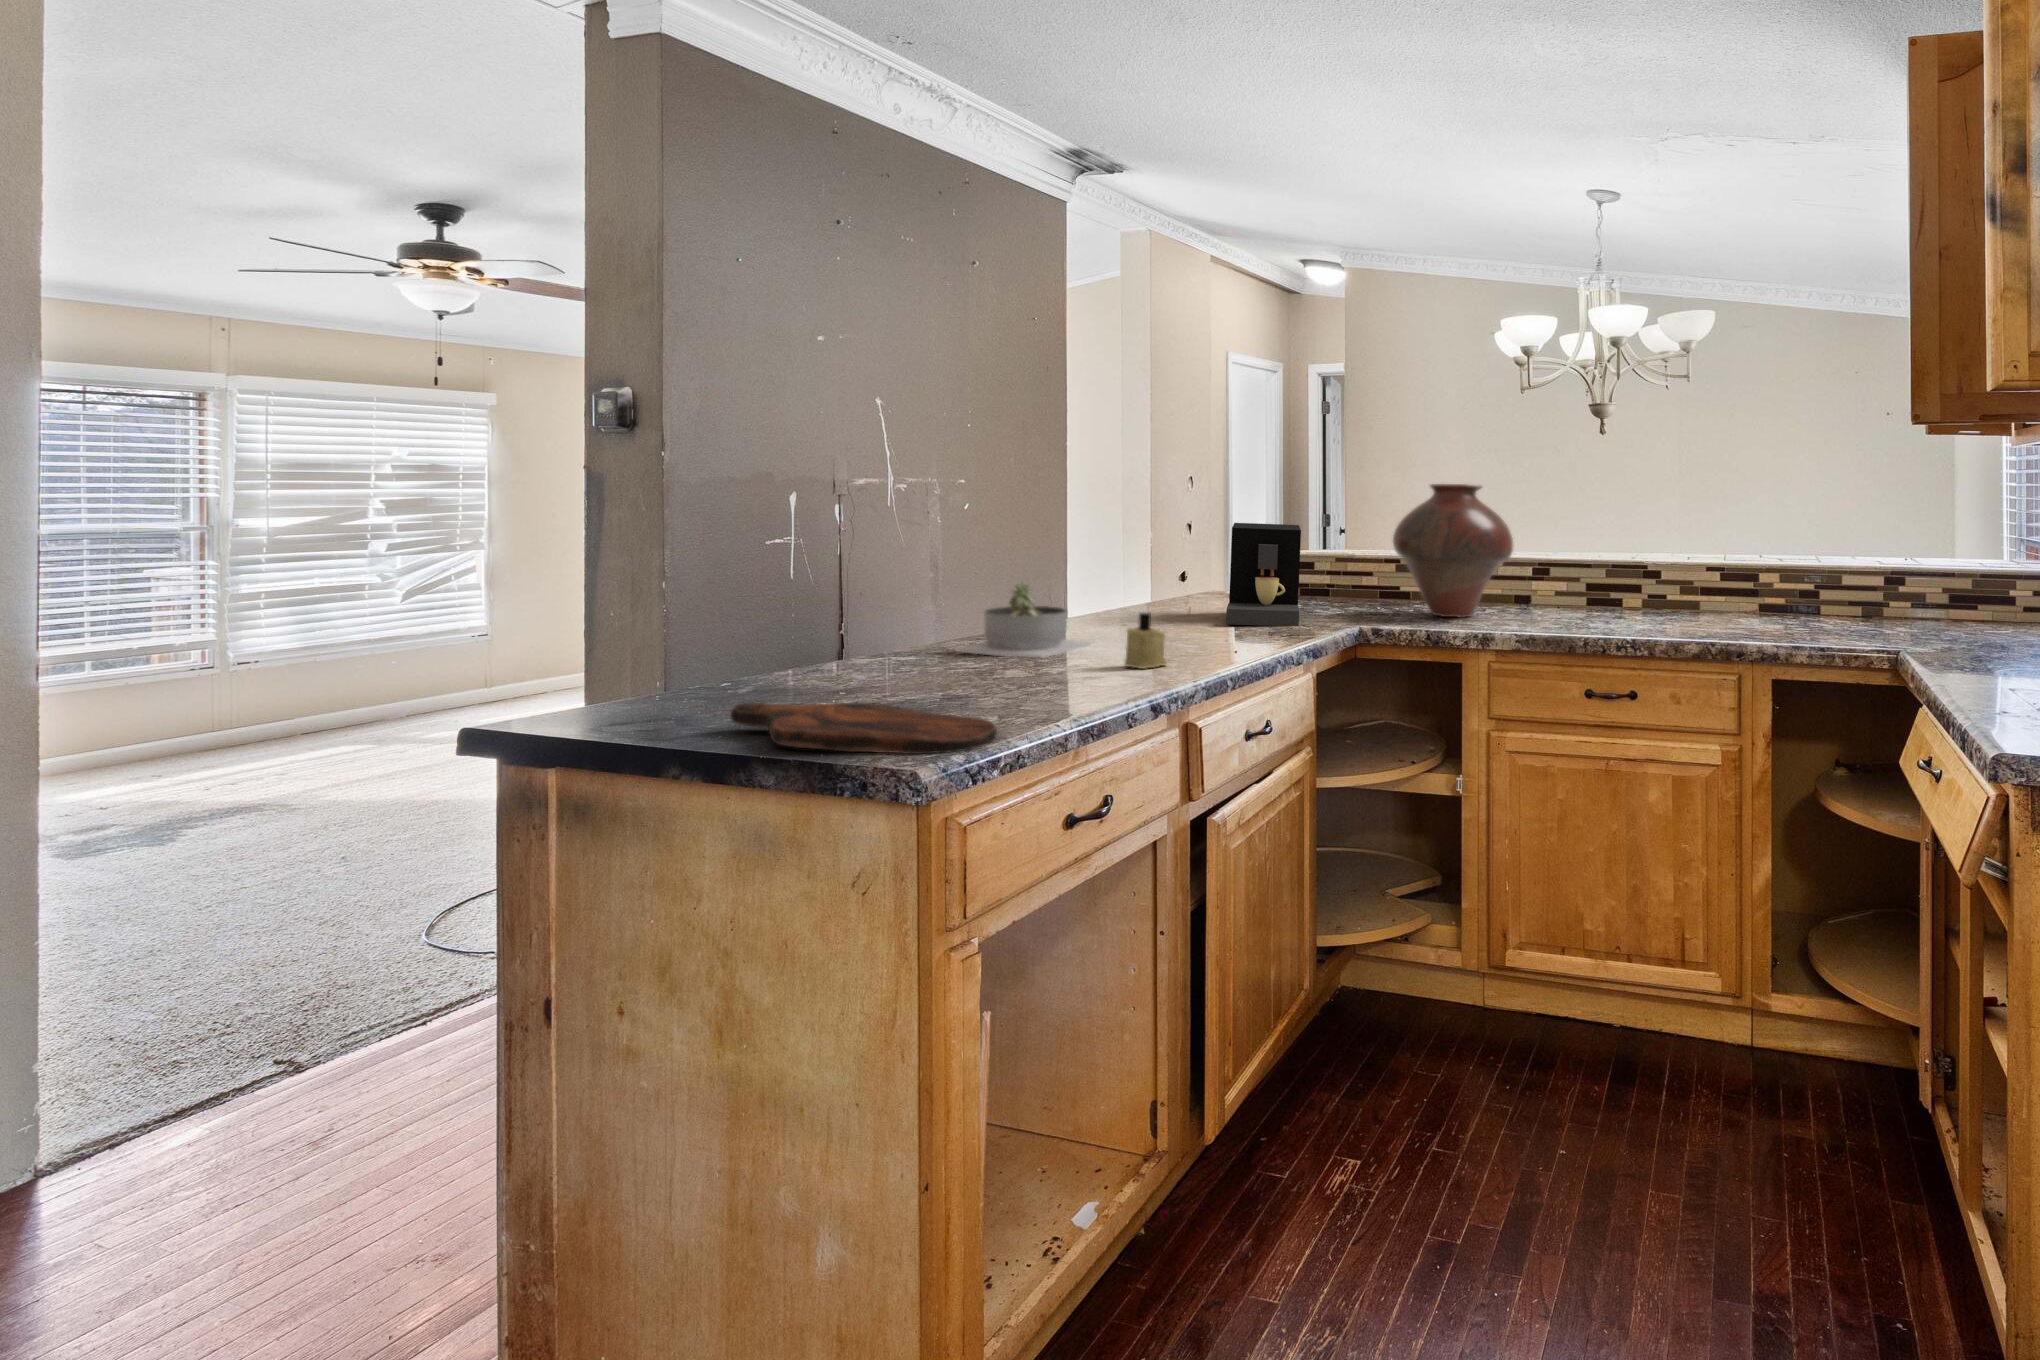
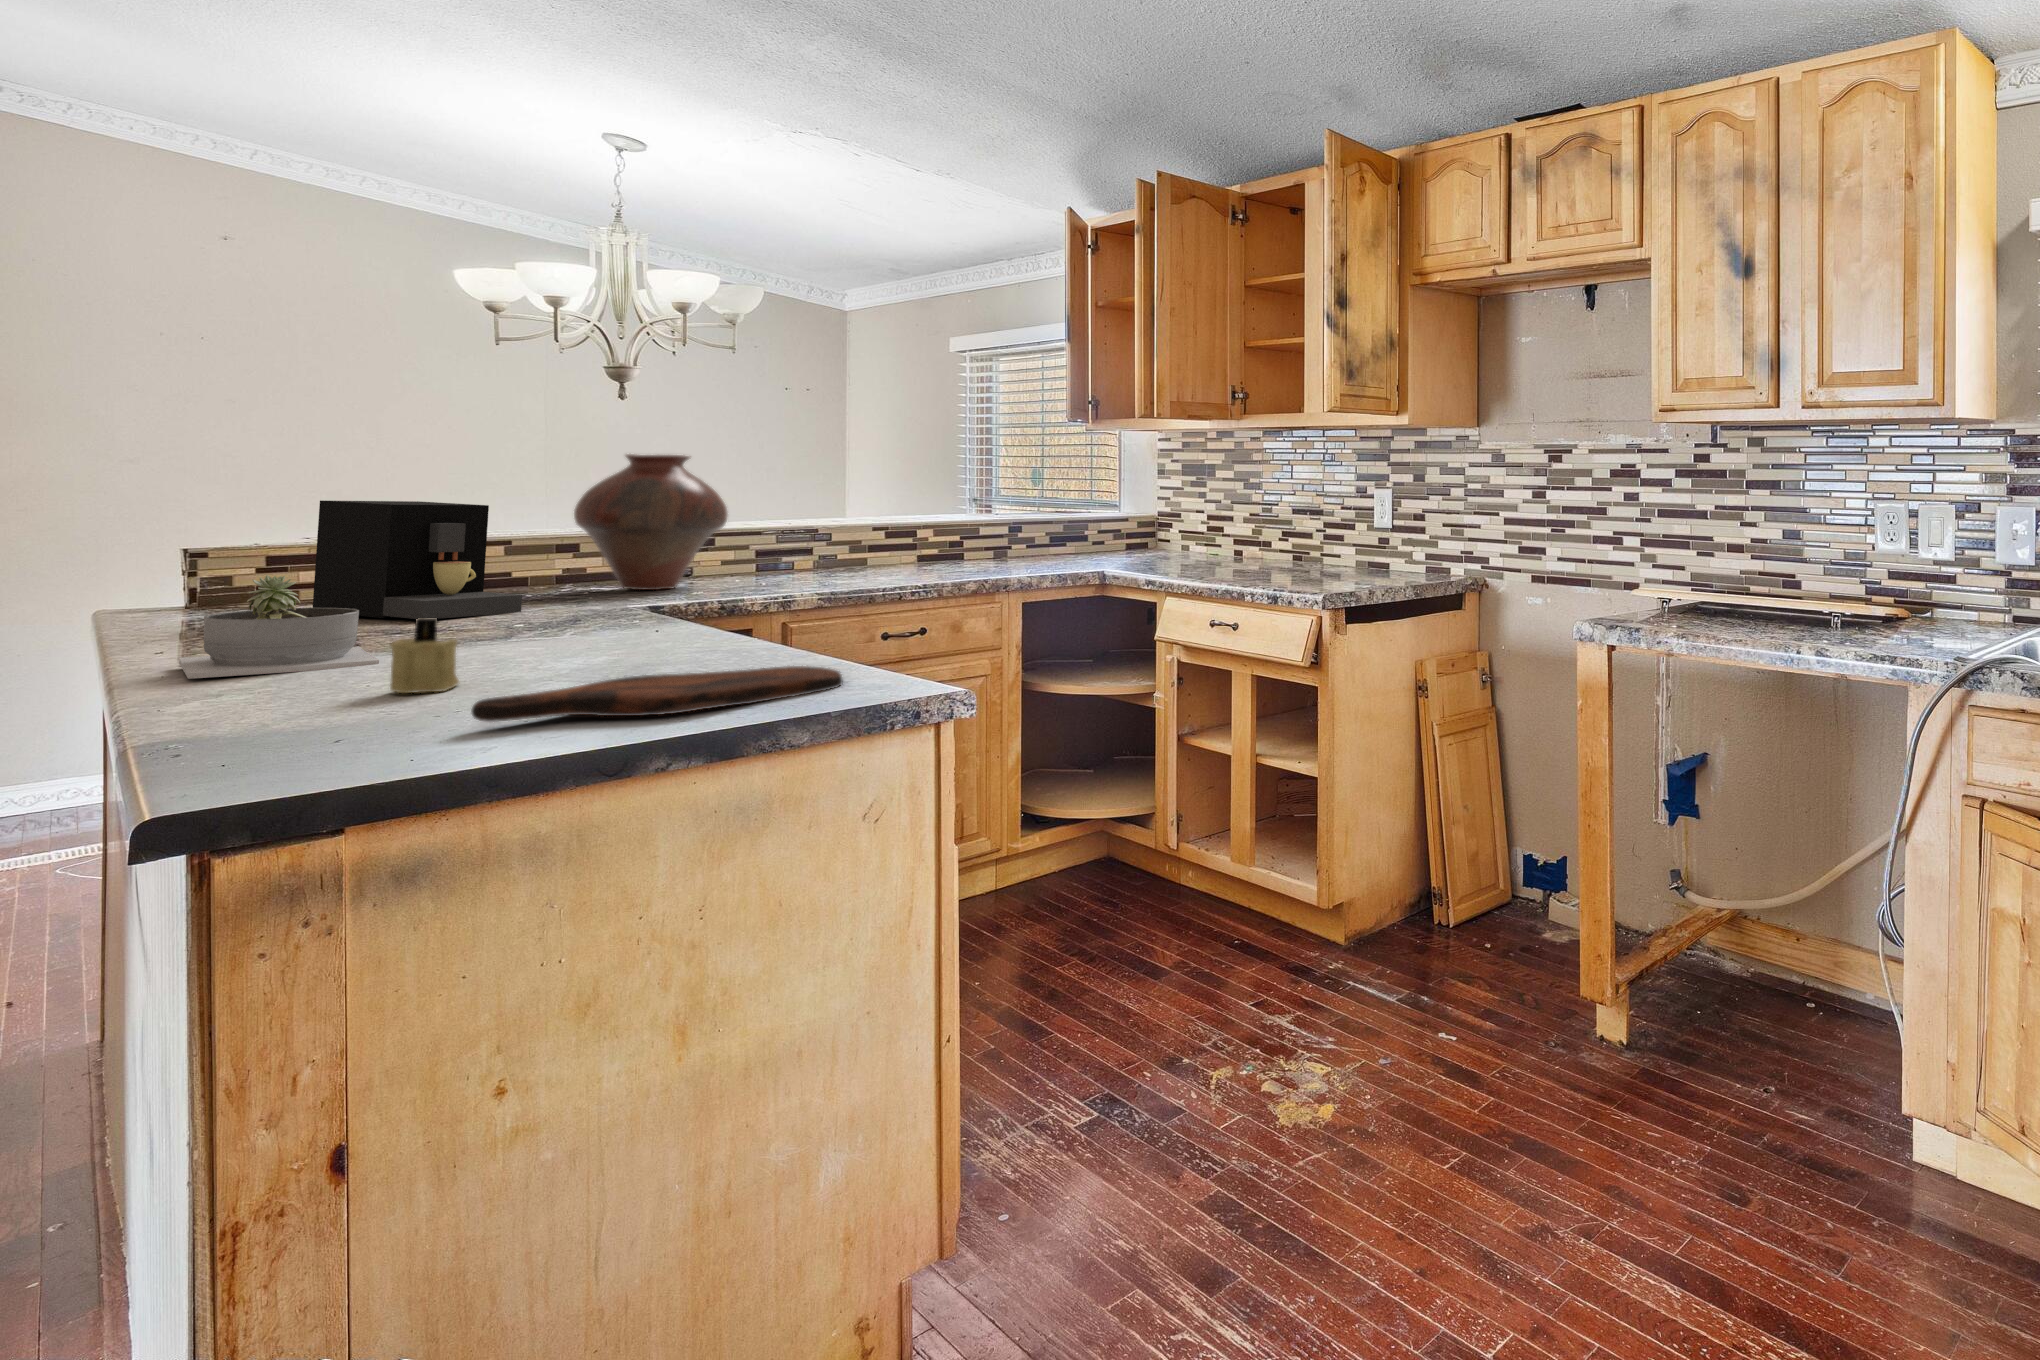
candle: present [1125,613,1167,669] -> present [390,618,459,693]

